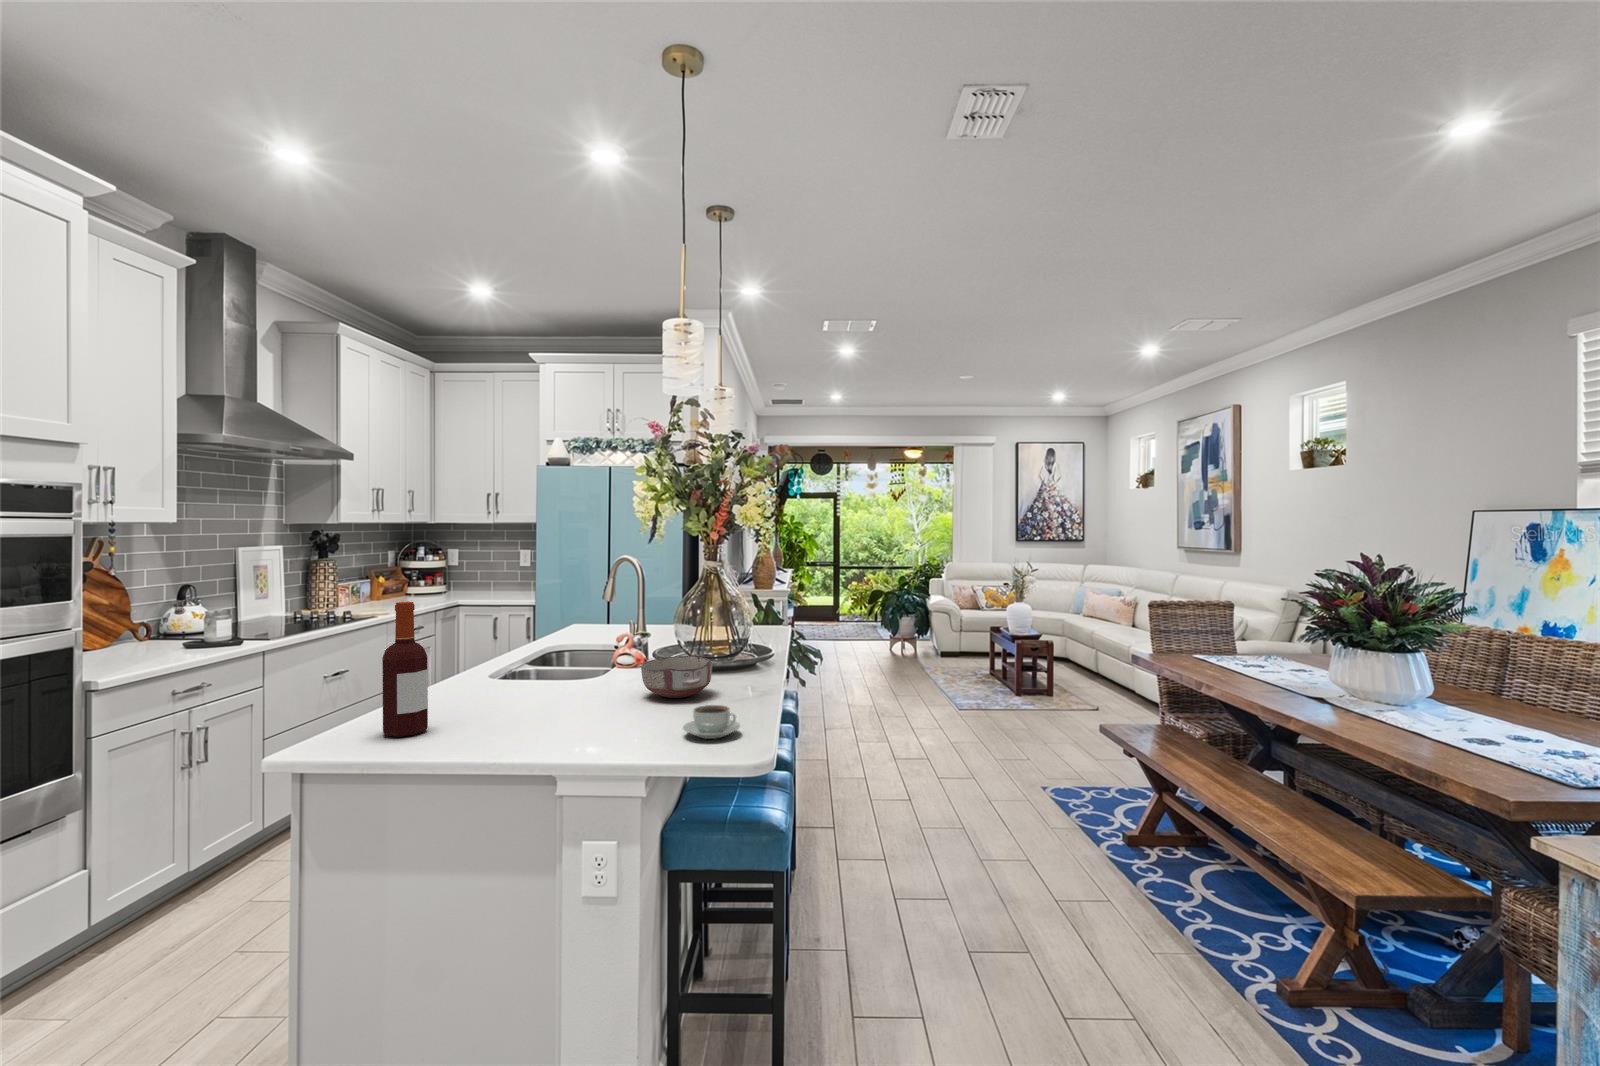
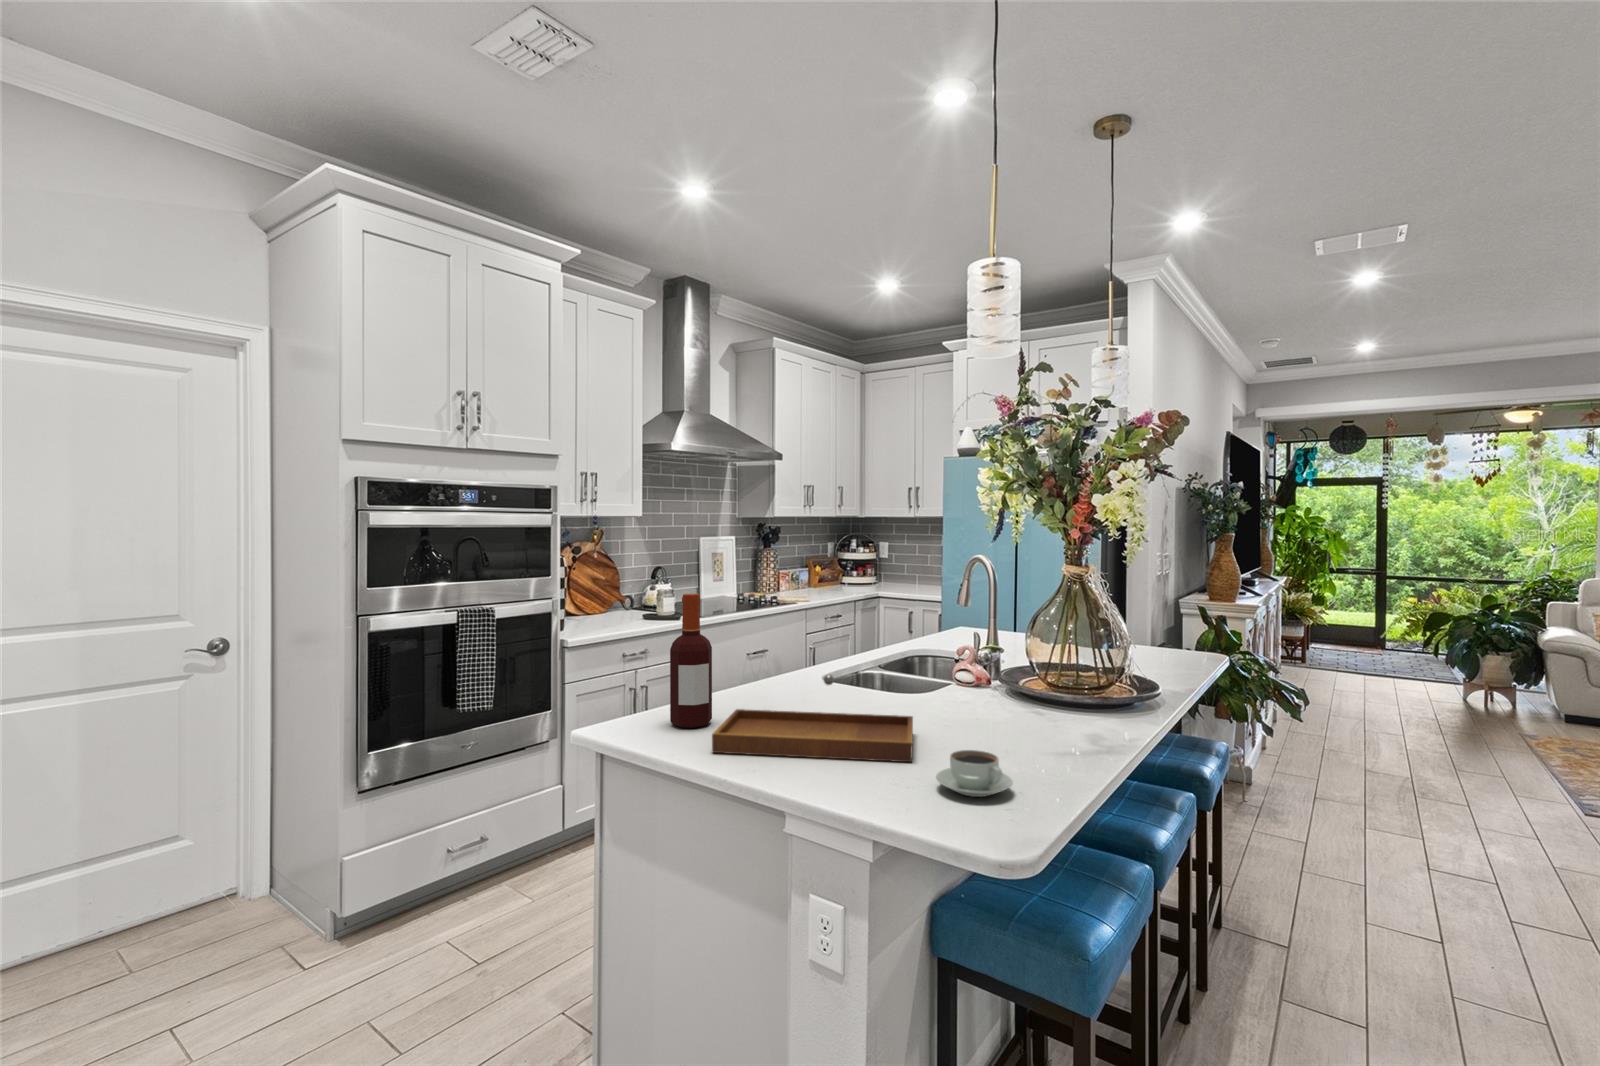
ceramic bowl: present [641,656,712,698] -> none [942,679,1031,731]
tray: none [457,665,648,750] -> present [712,675,913,762]

